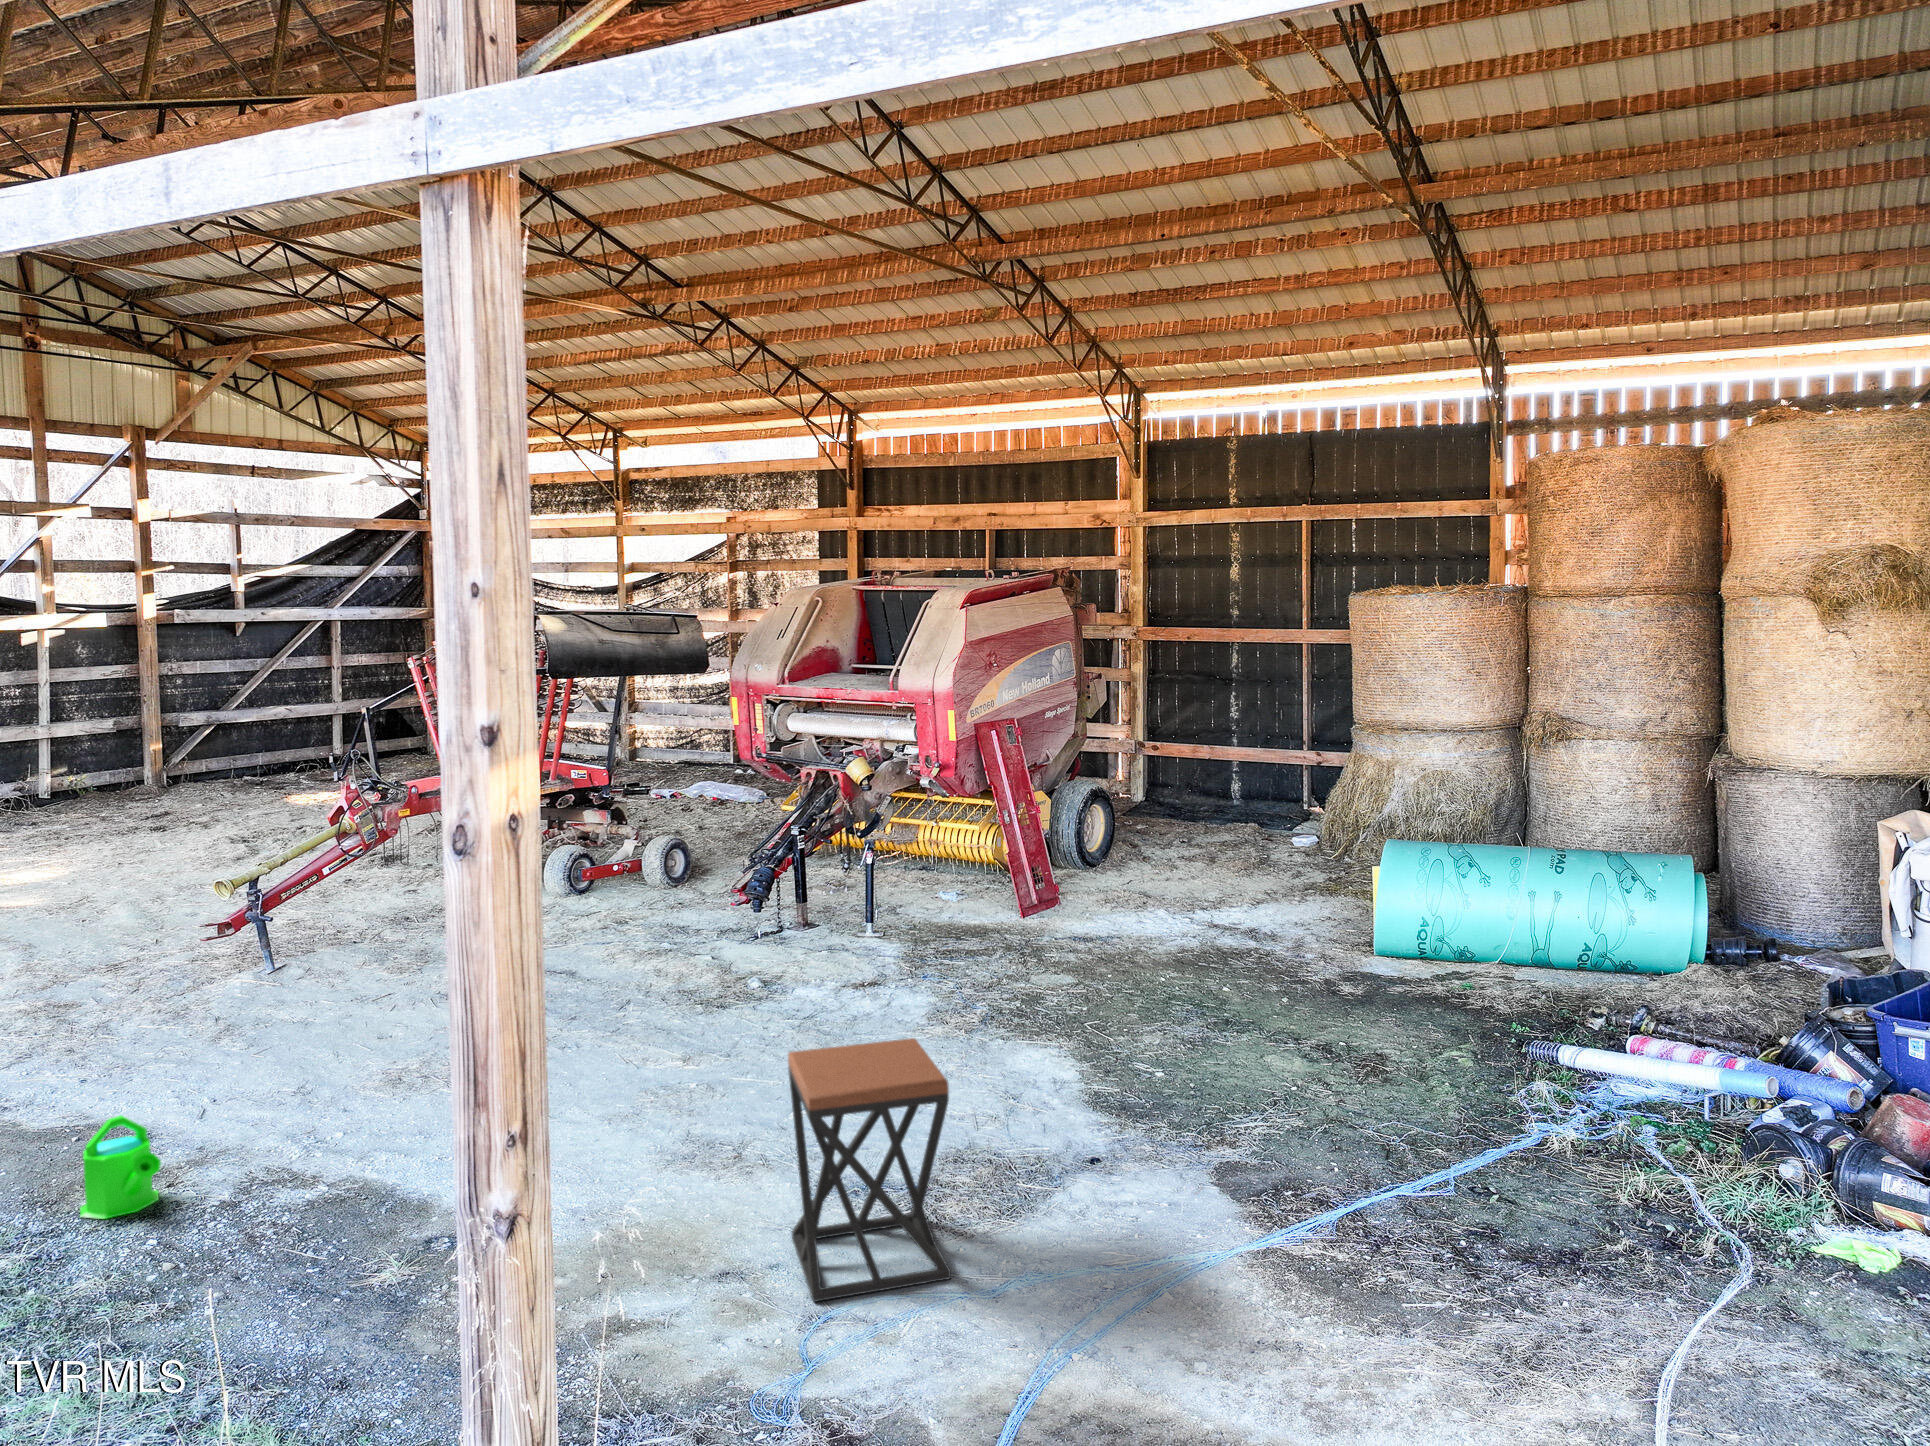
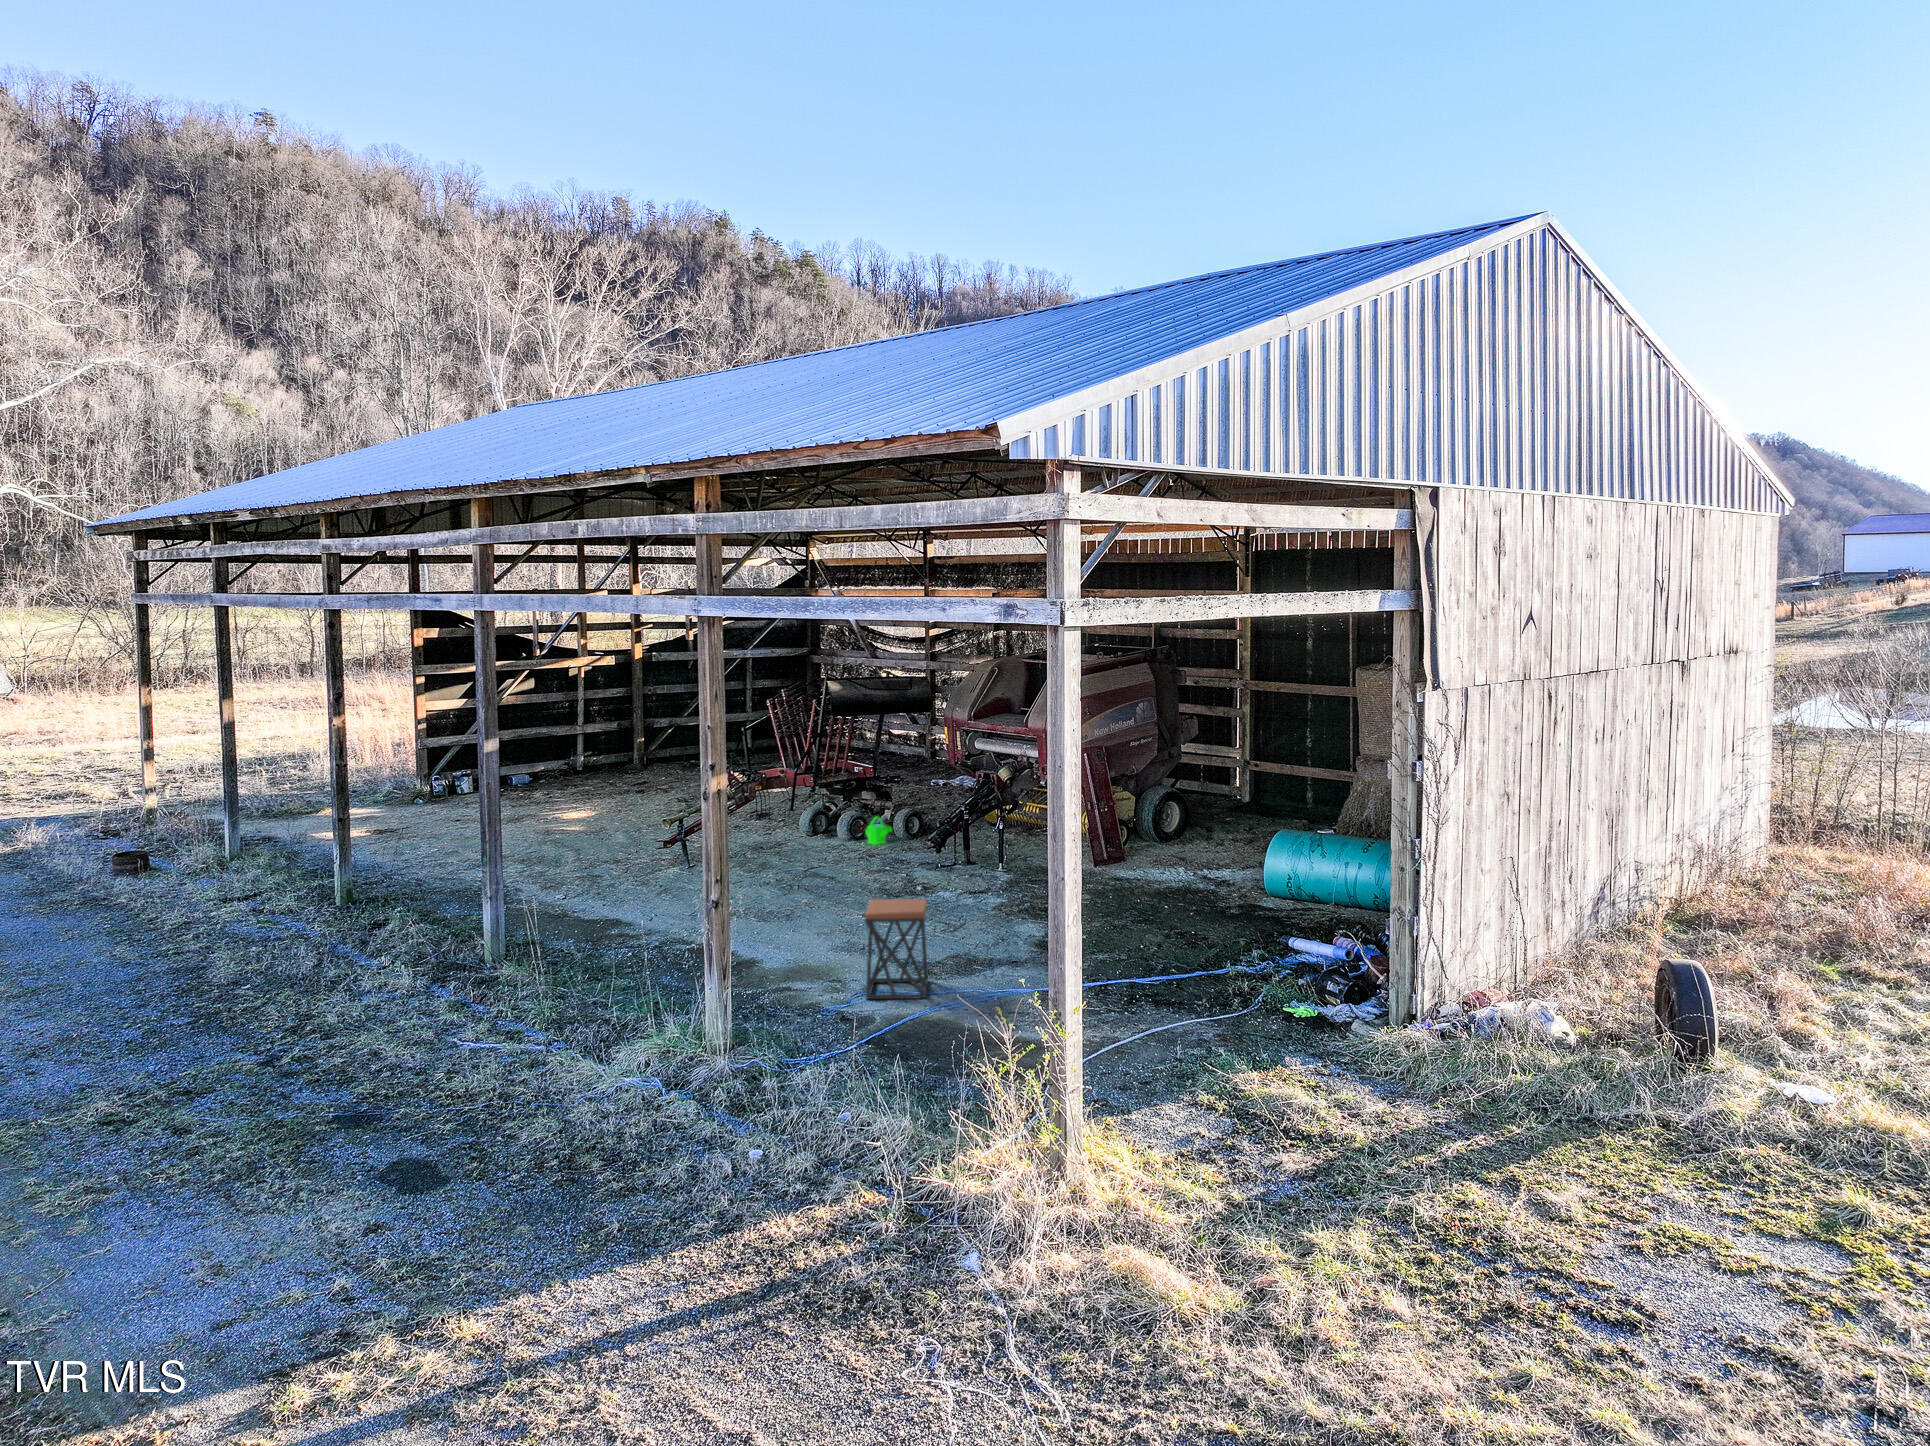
watering can: present [80,1116,161,1219] -> present [865,817,892,845]

